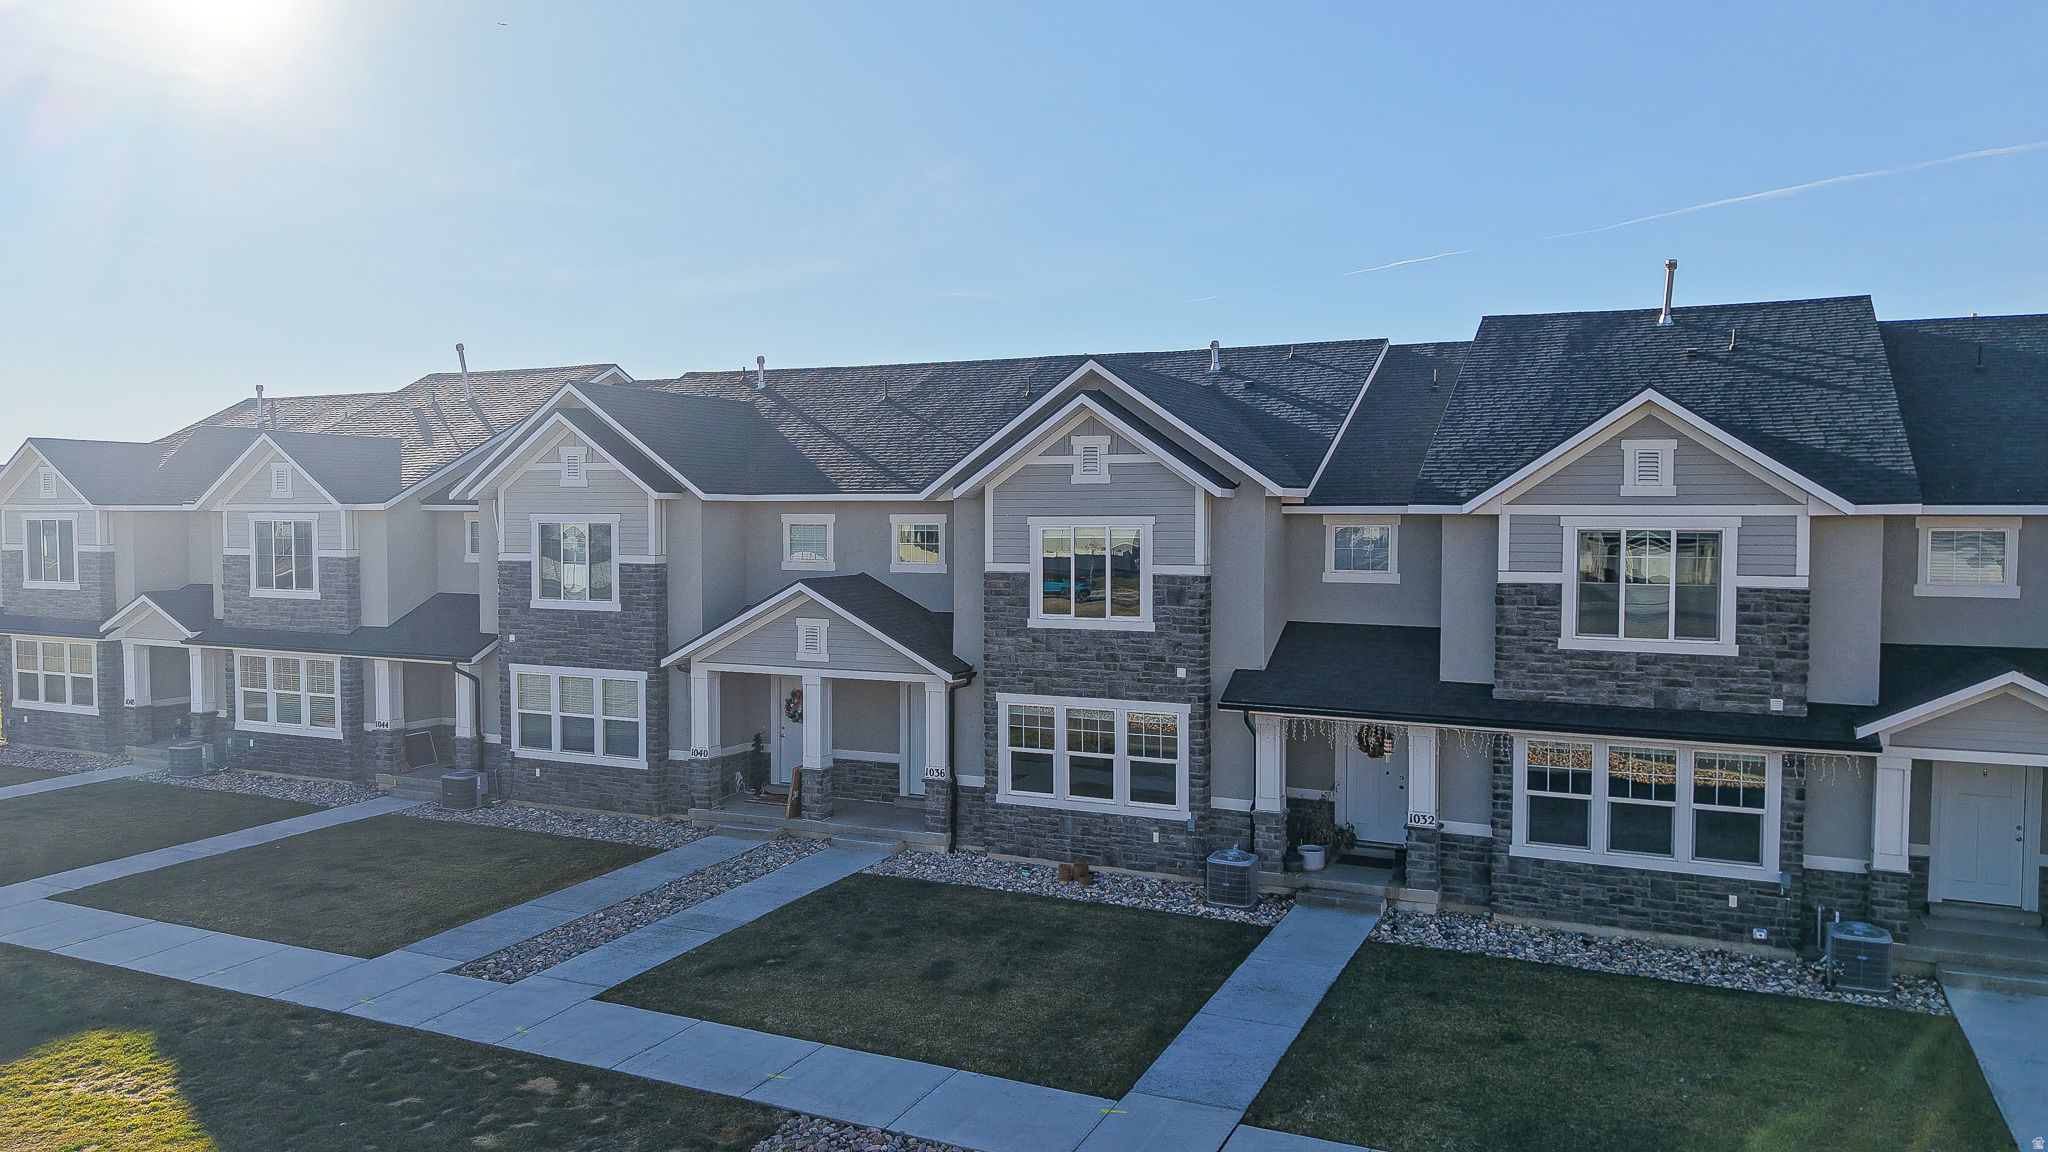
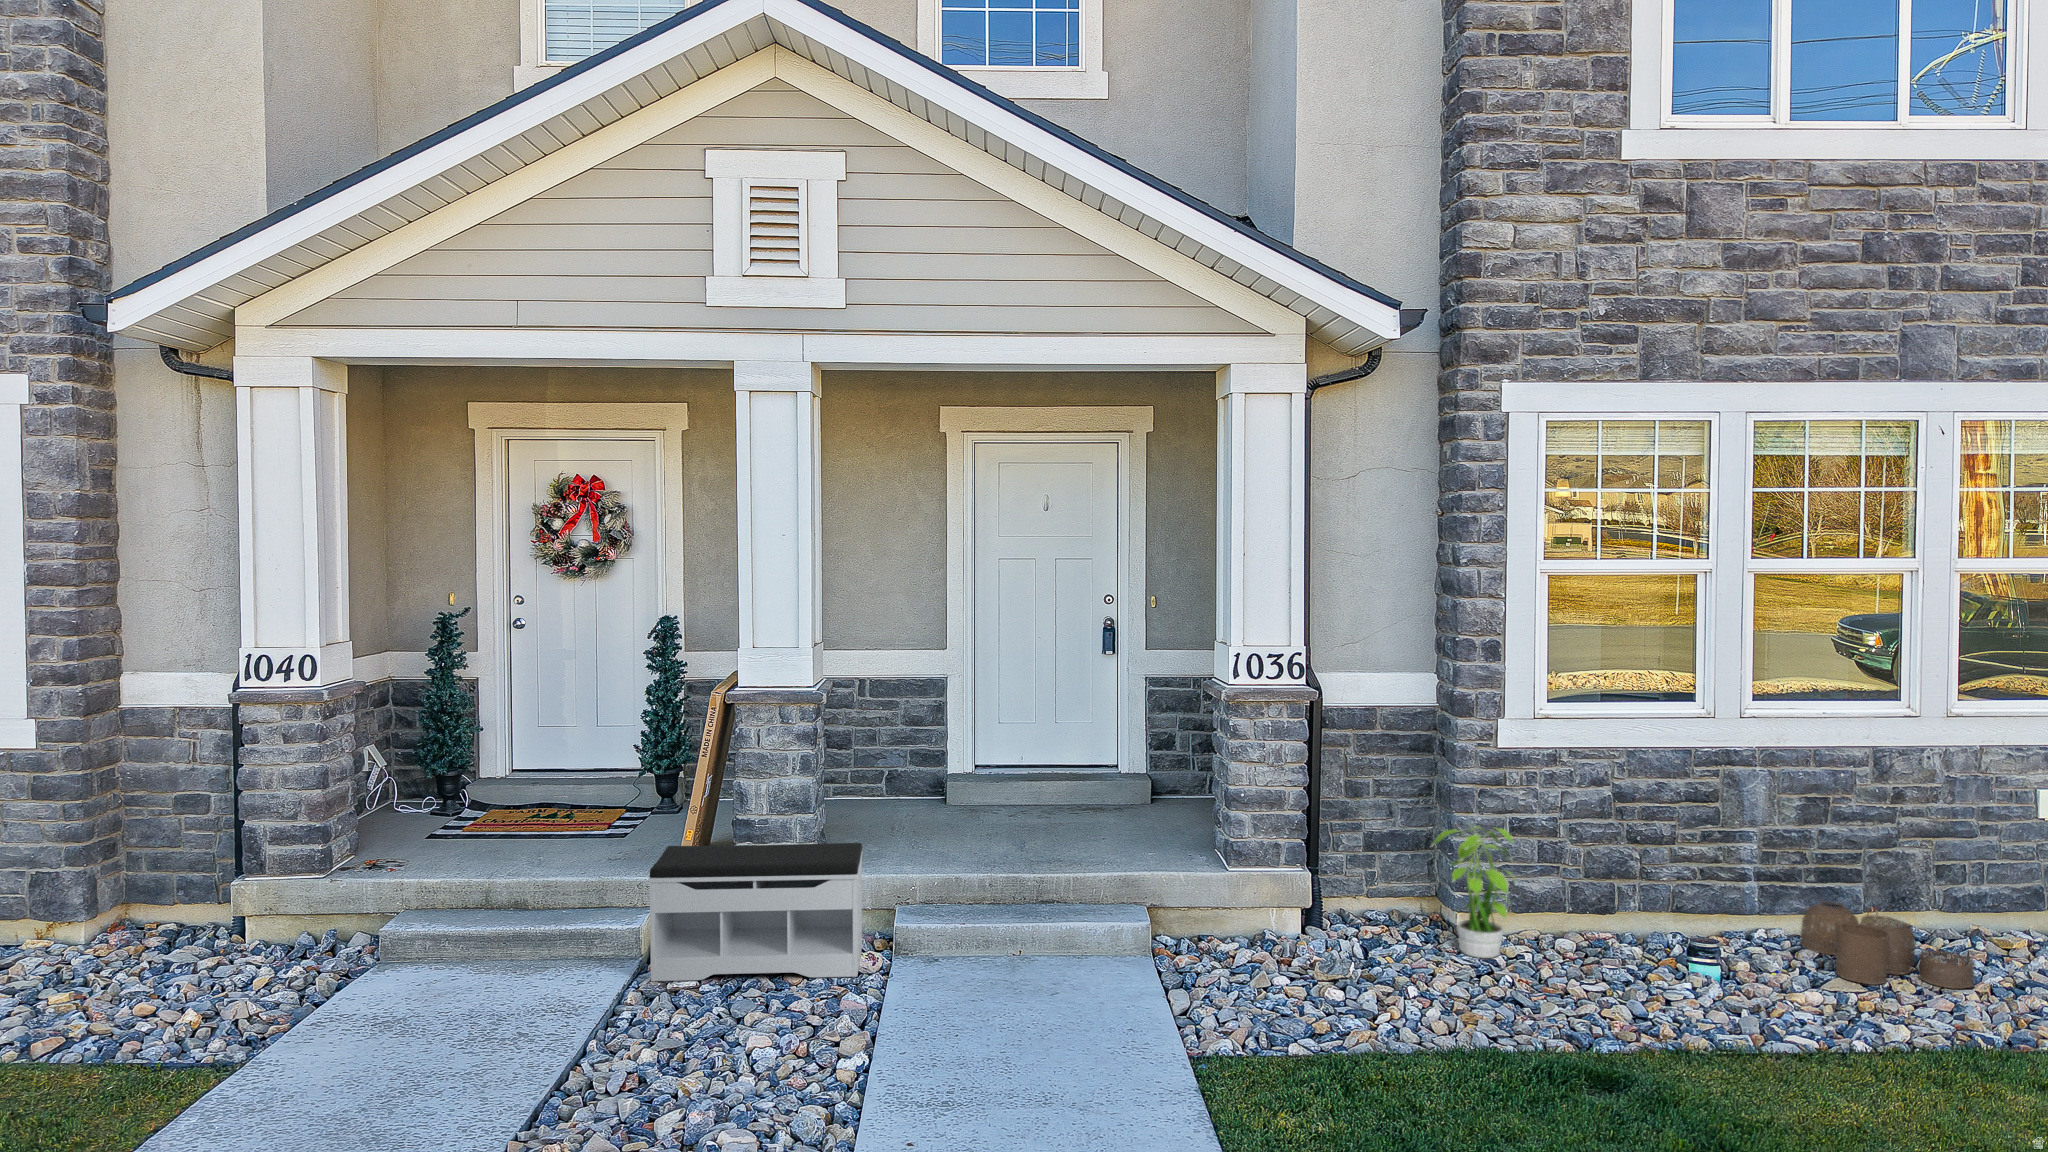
bench: none [770,810,829,848] -> present [649,843,862,981]
potted plant: none [967,824,993,864] -> present [1433,826,1513,958]

